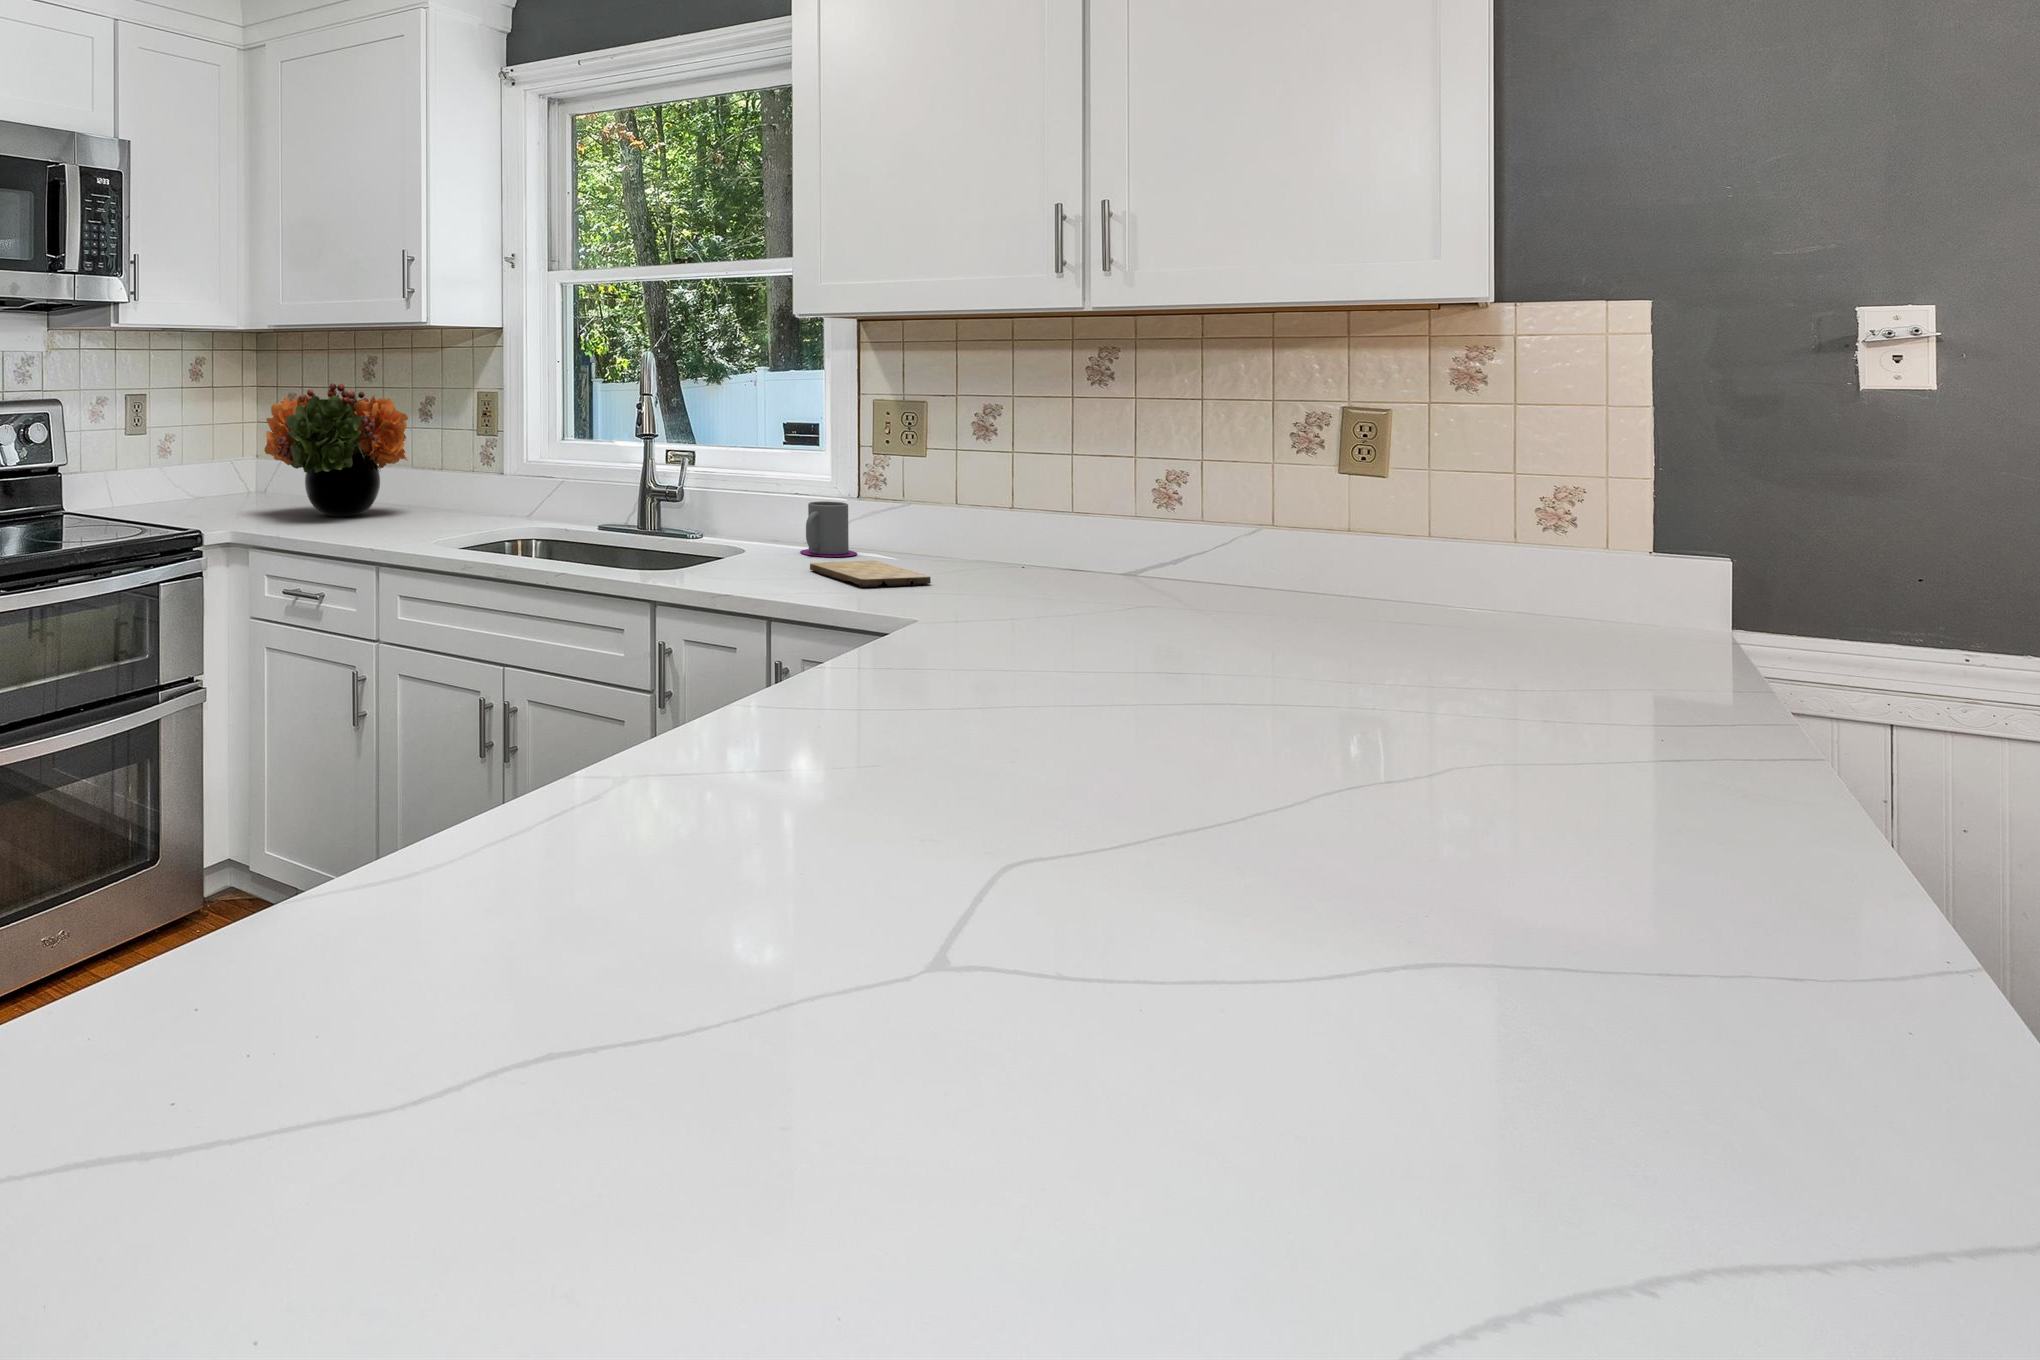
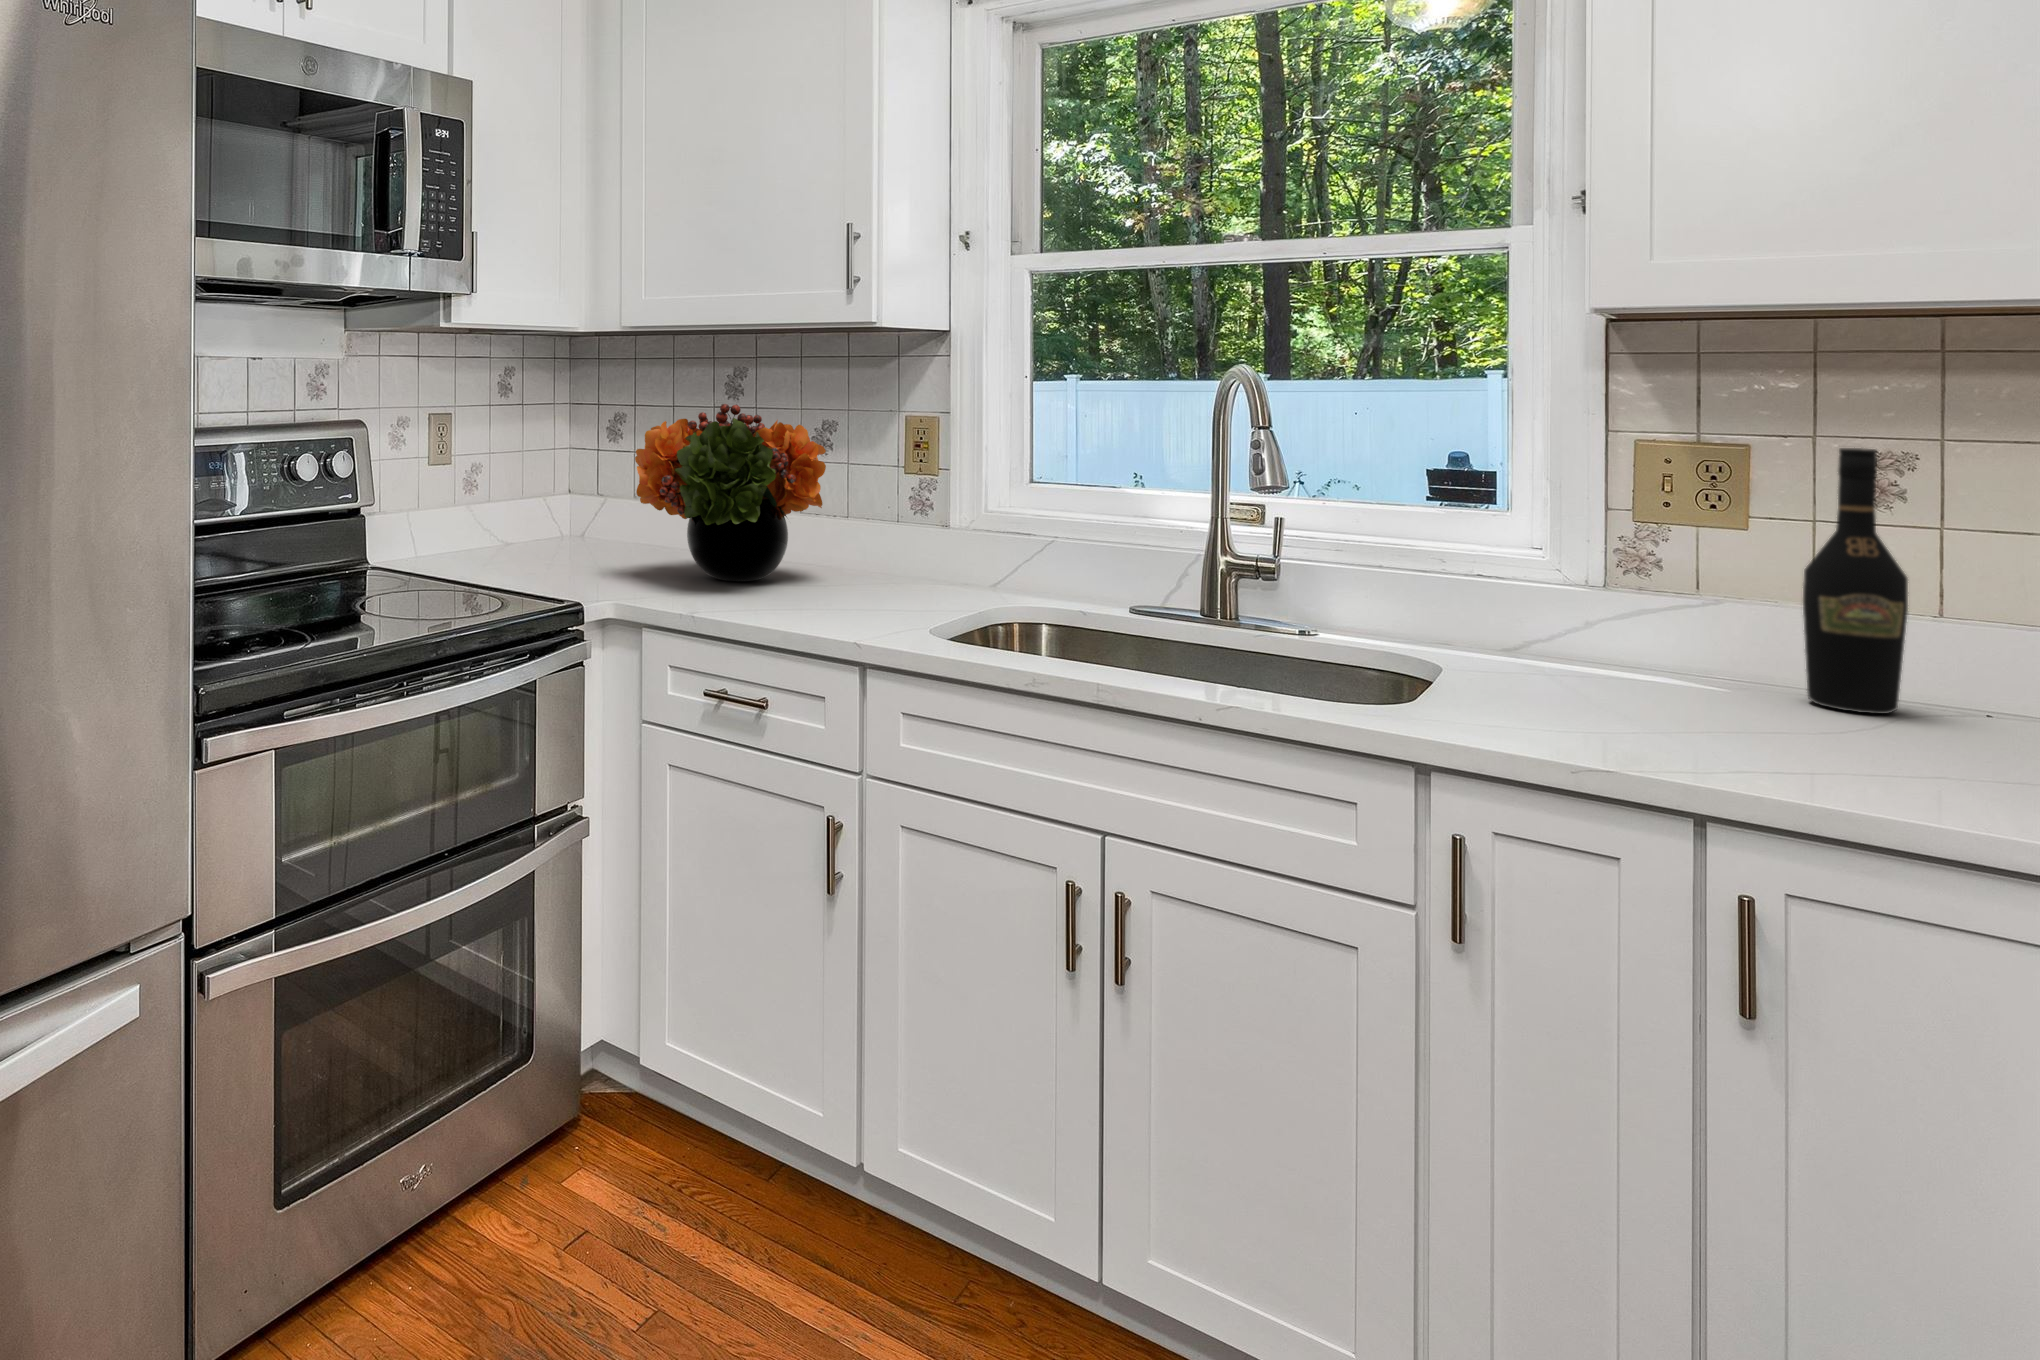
wine bottle: none [936,399,986,567] -> present [1803,448,1908,714]
mug: present [800,501,857,557] -> none [1523,594,1629,682]
cutting board: present [810,561,931,587] -> none [1627,699,1908,760]

